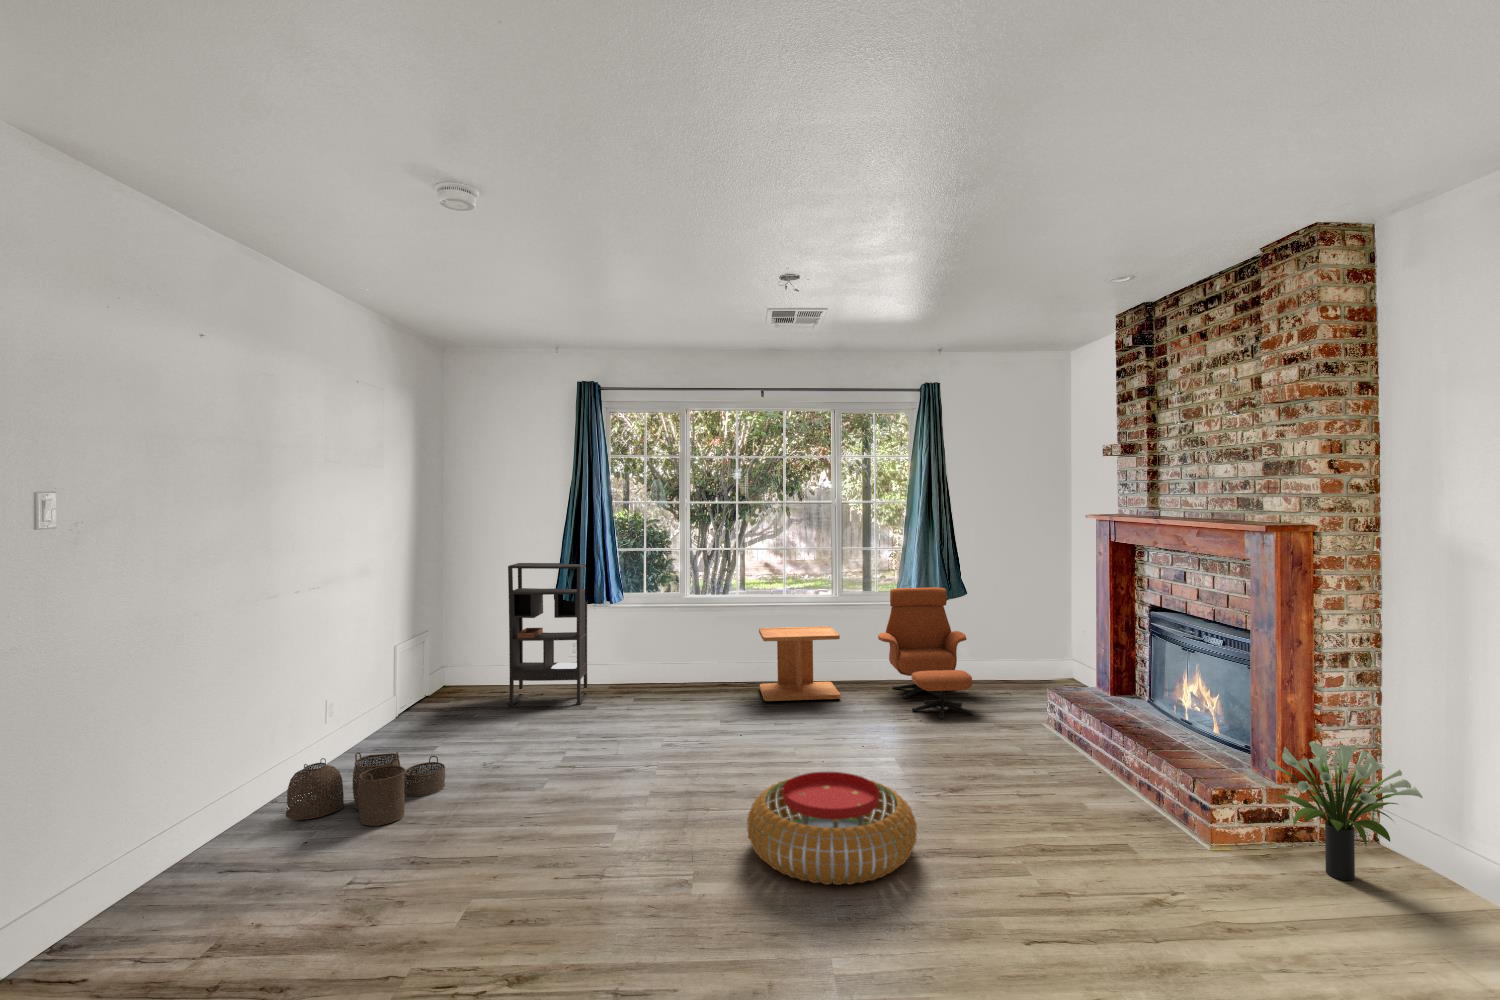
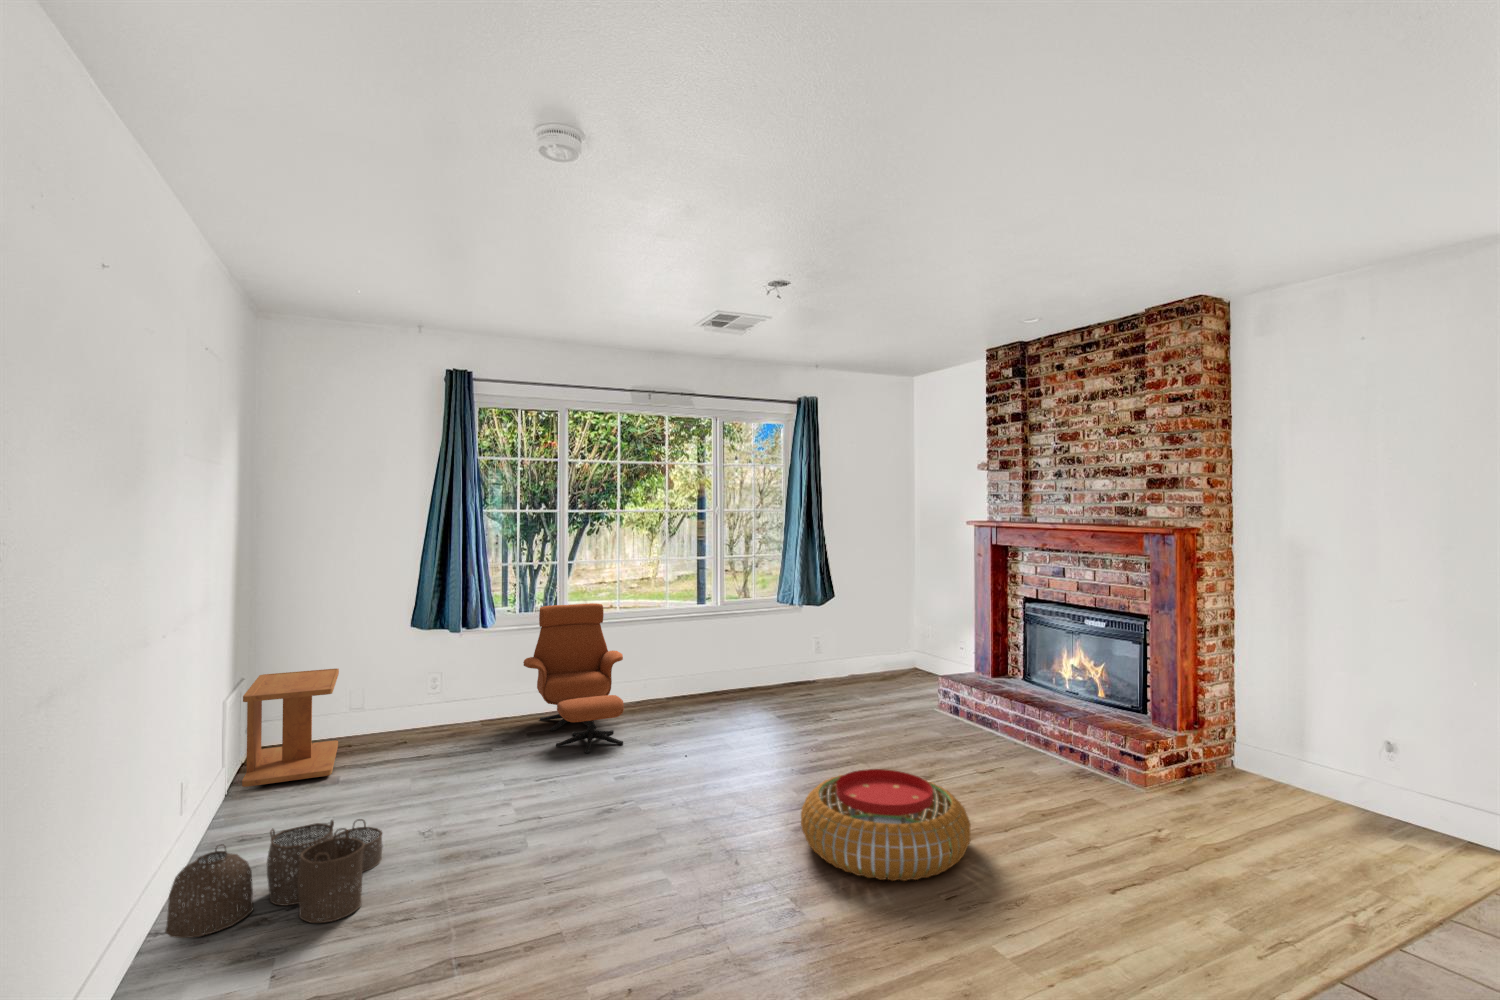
bookshelf: present [508,563,589,706] -> none [366,573,465,749]
lounge chair: present [878,587,973,719] -> present [523,603,624,753]
side table: present [759,626,841,701] -> present [242,669,339,787]
potted plant: present [1267,741,1423,881] -> none [1189,695,1301,800]

